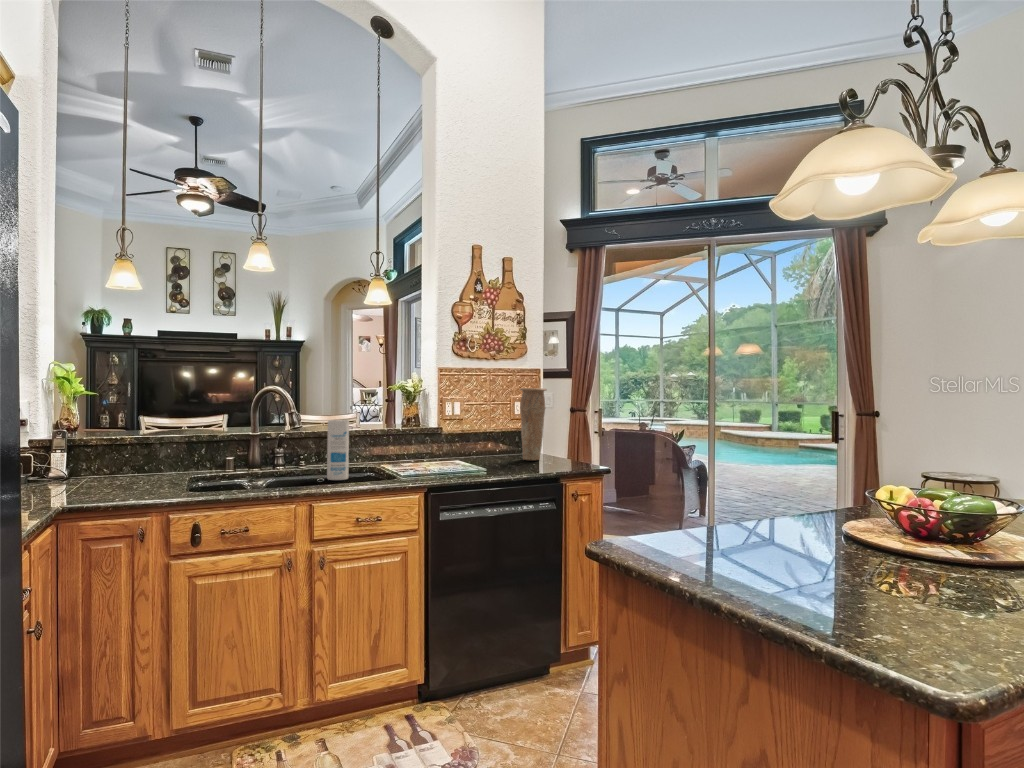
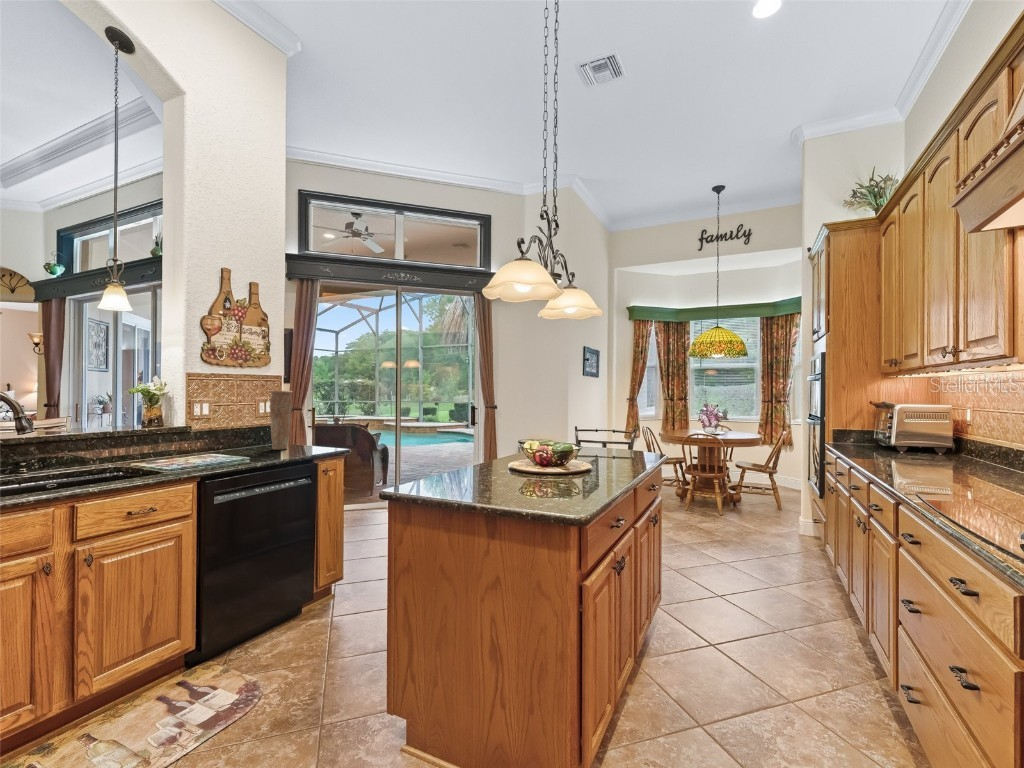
canister: present [327,420,349,480] -> none [82,422,108,481]

